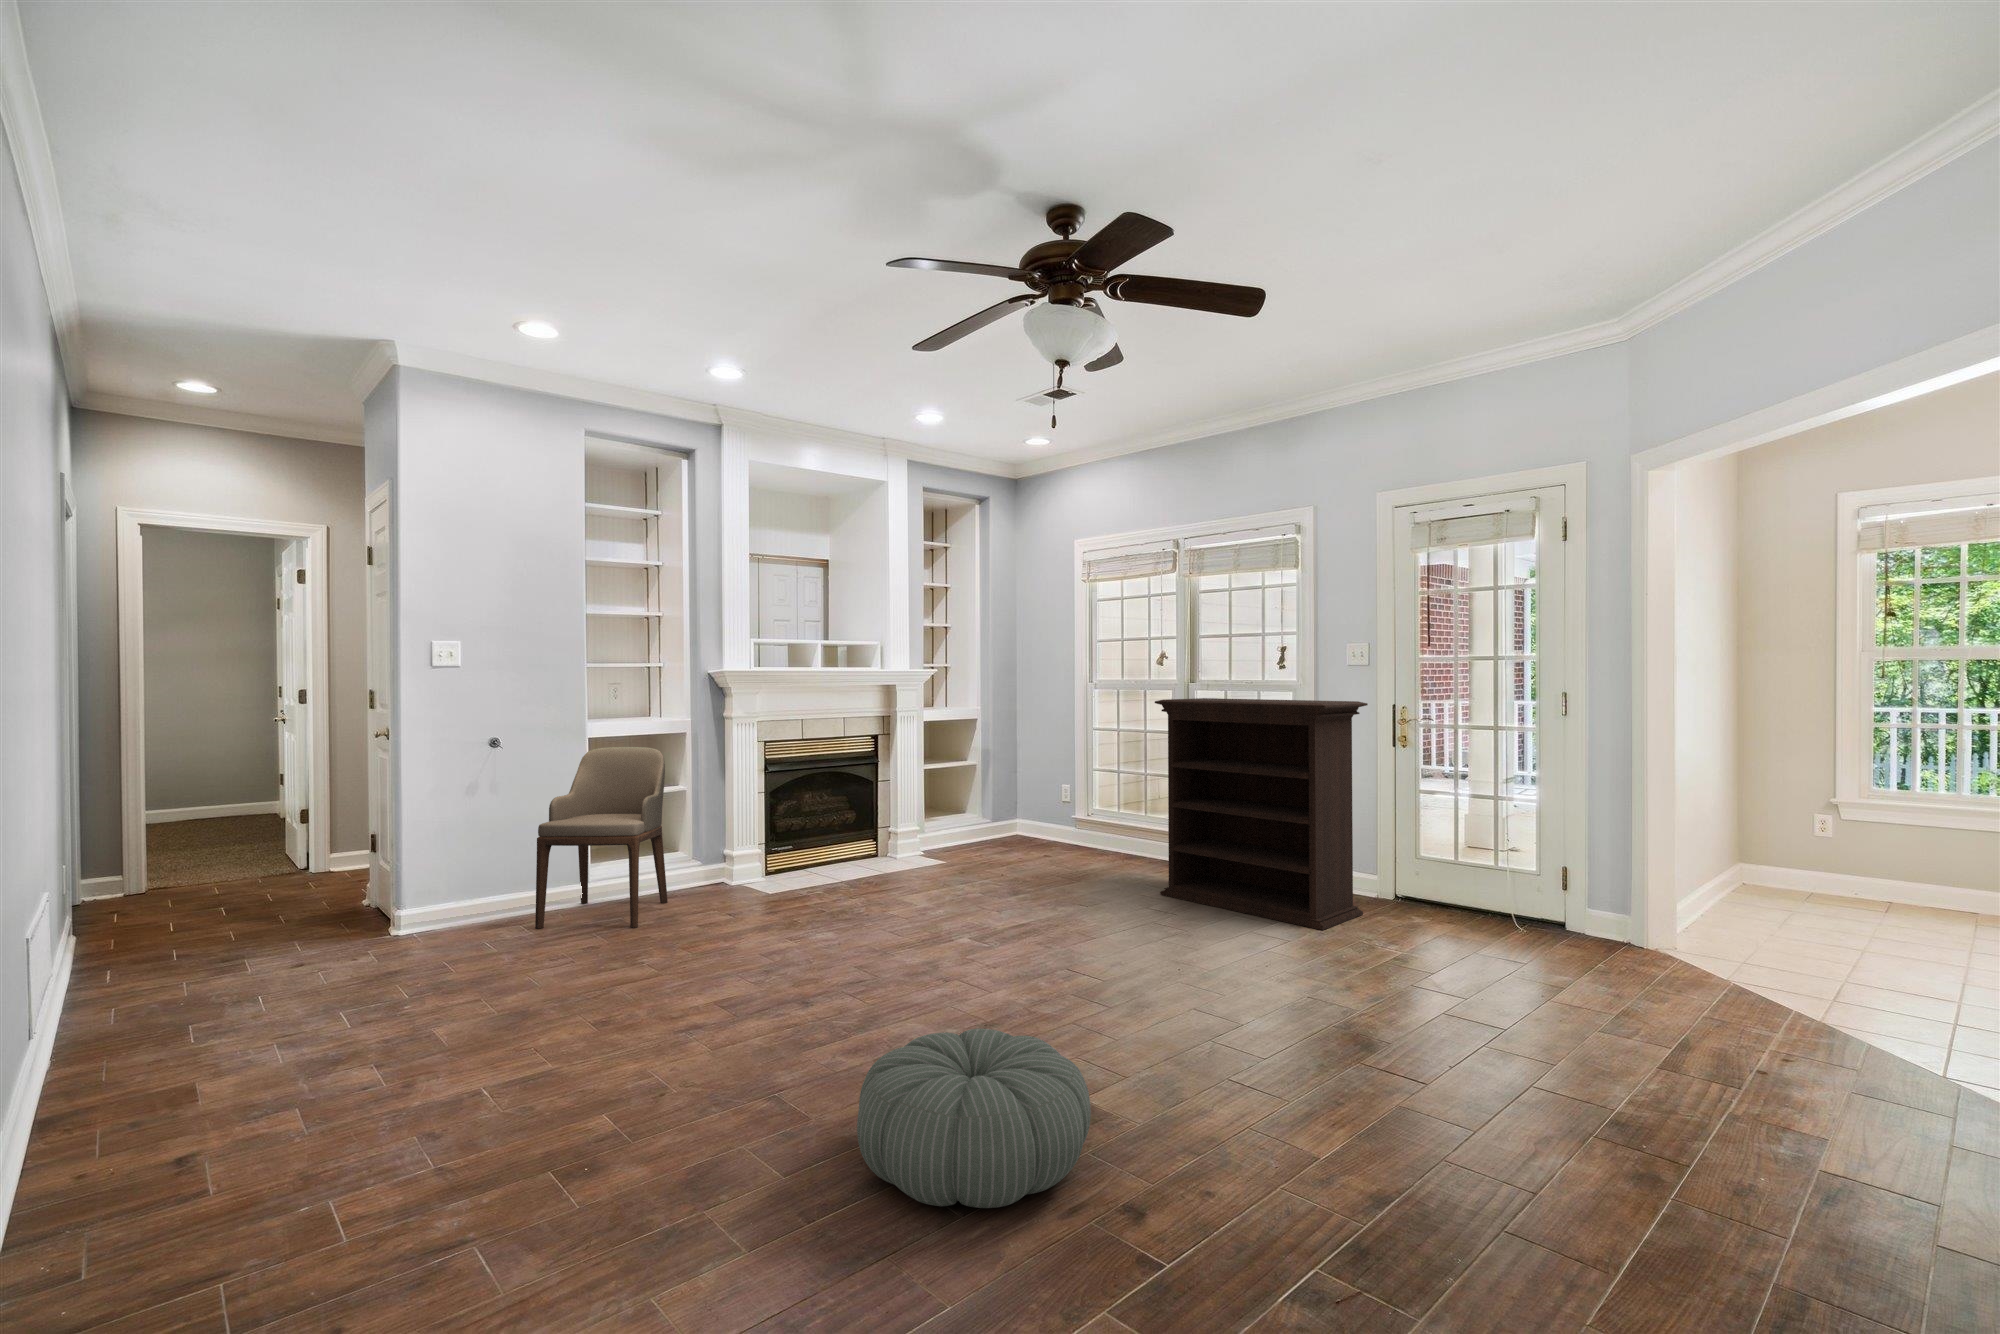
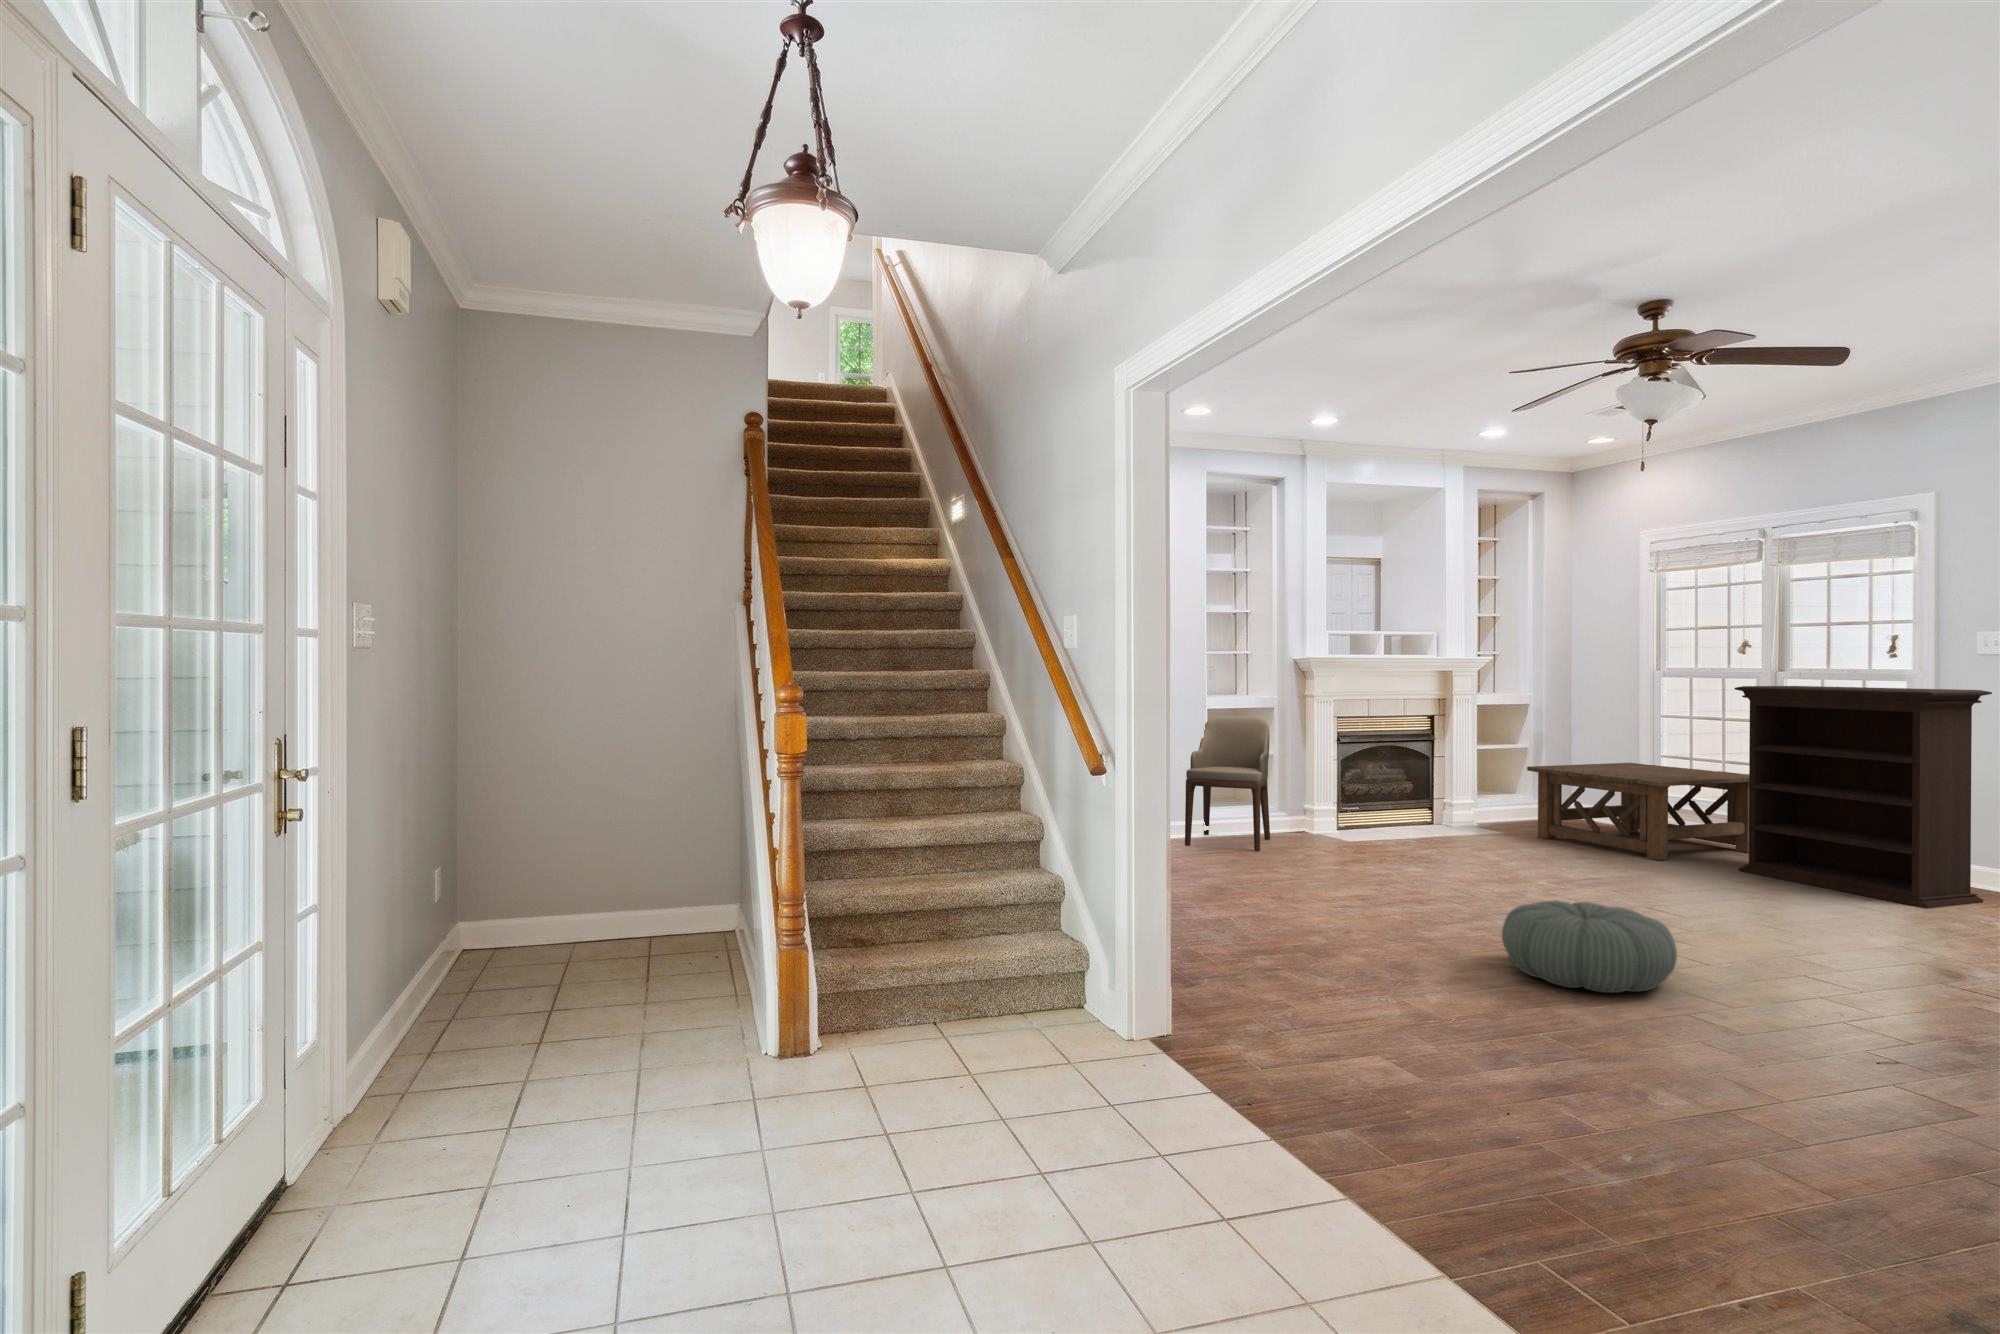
coffee table: none [968,777,1183,888] -> present [1527,763,1749,860]

